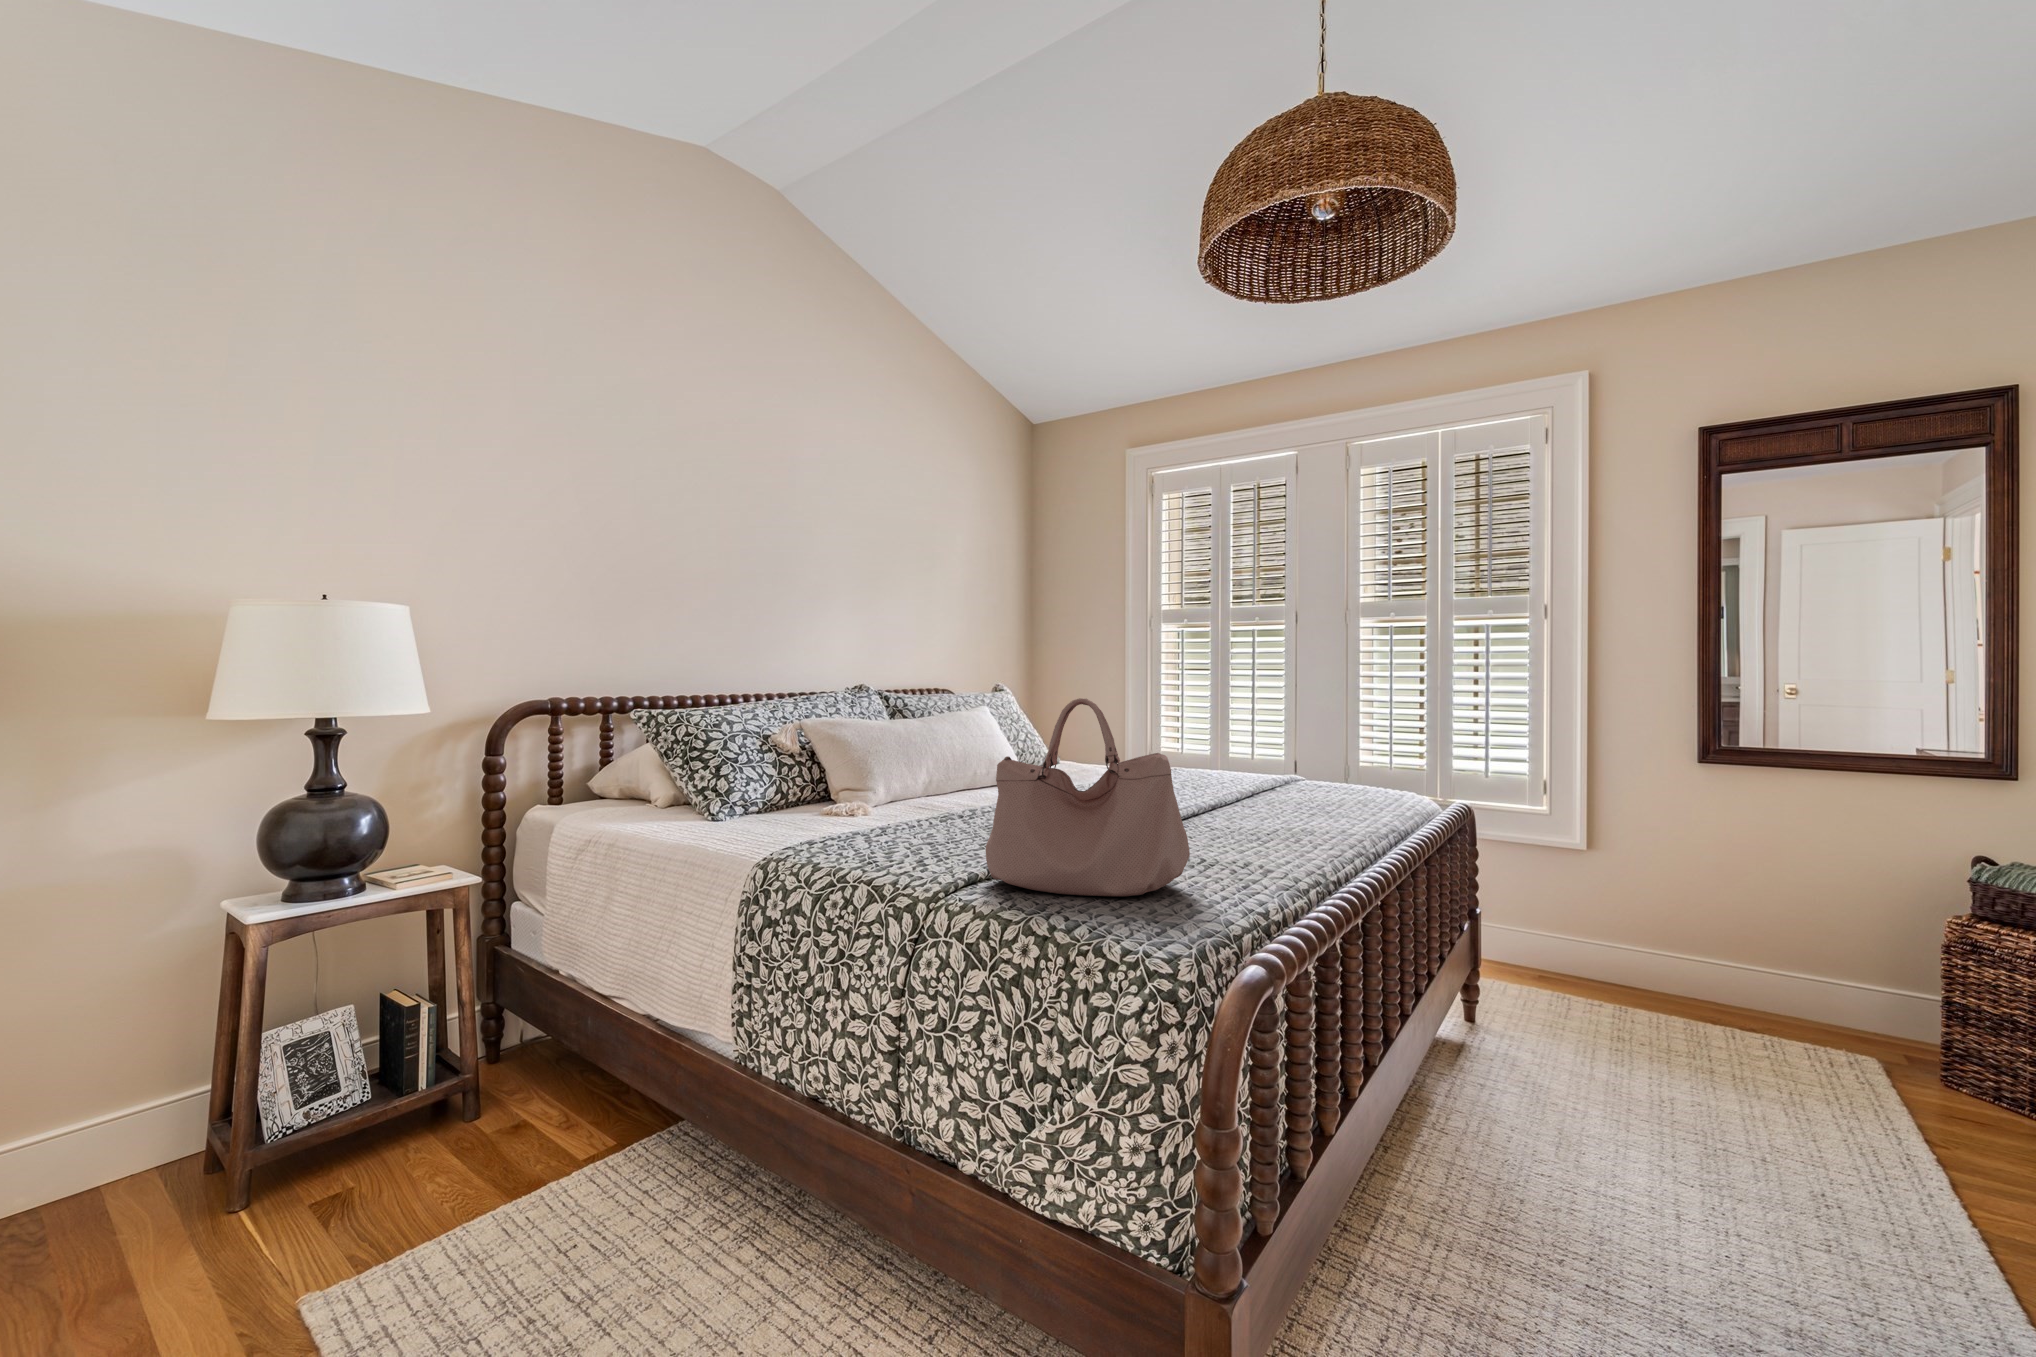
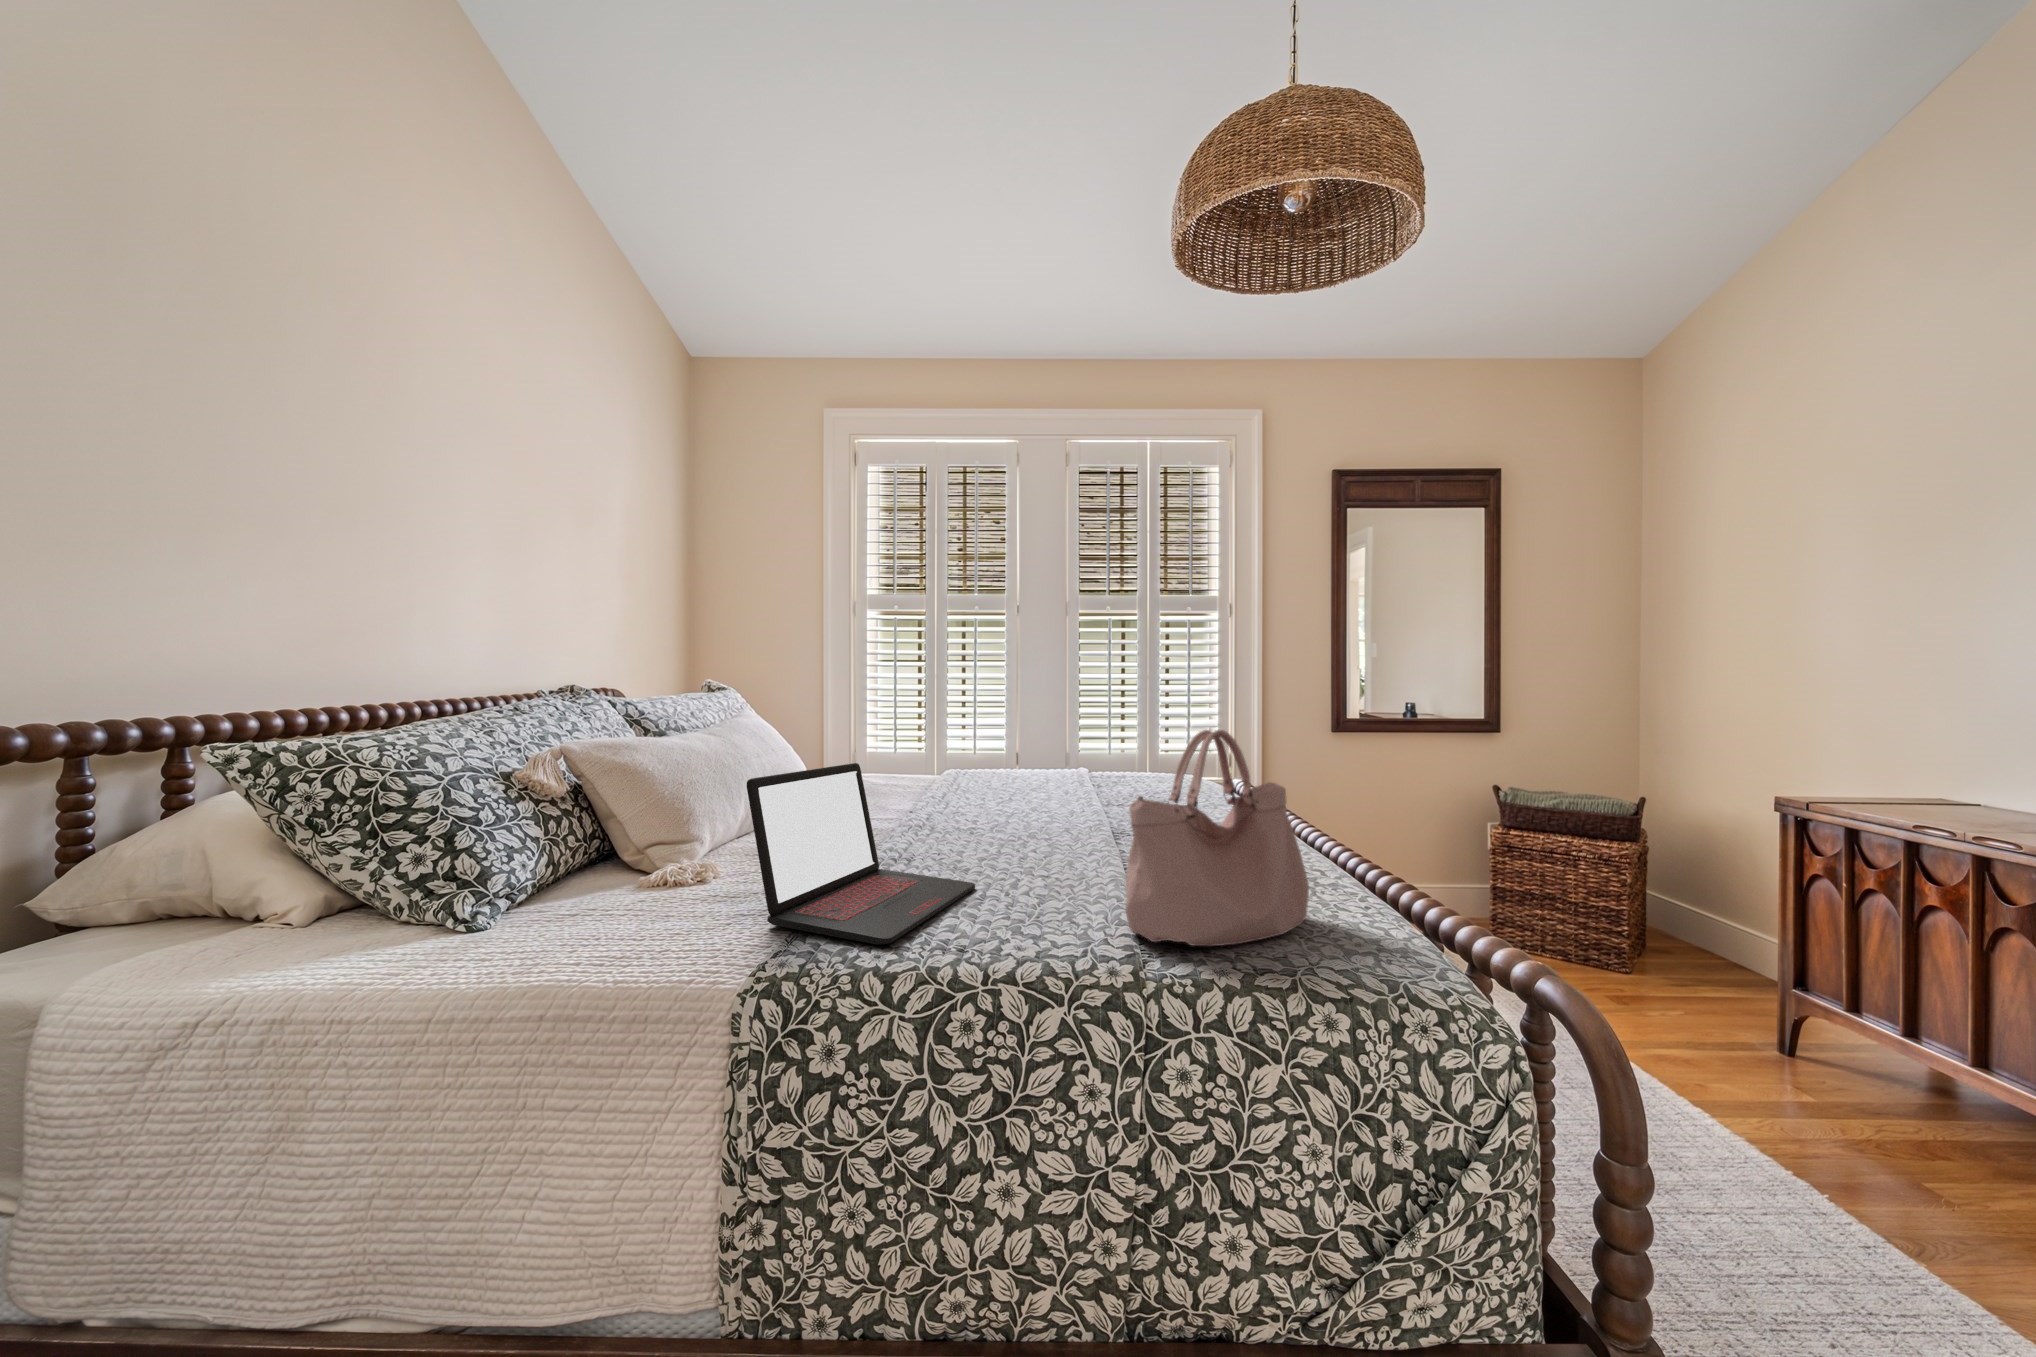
laptop: none [813,732,989,854] -> present [747,763,975,945]

